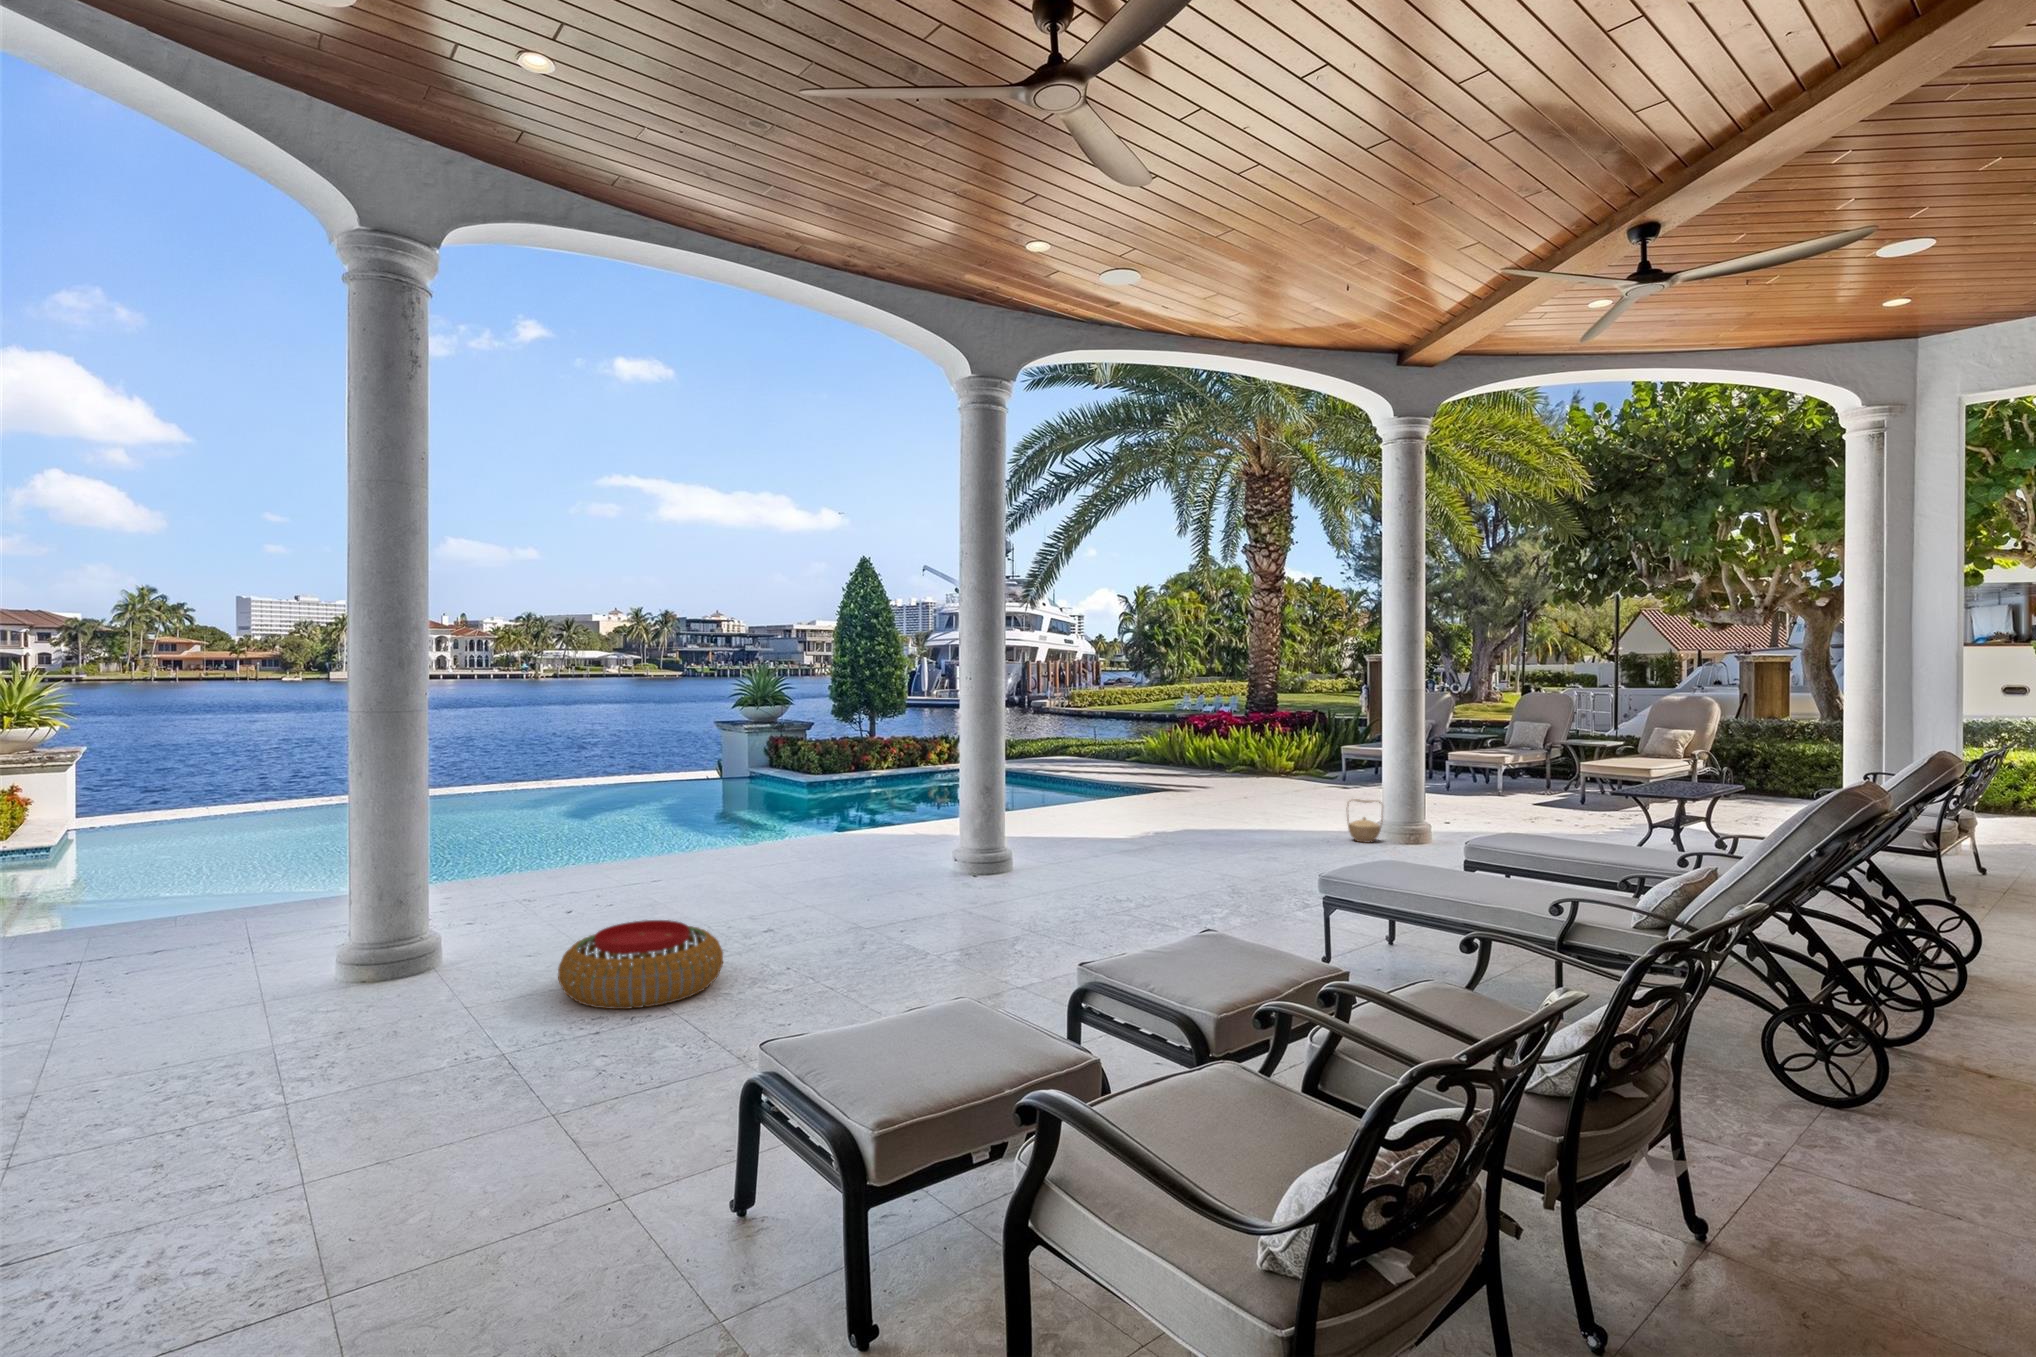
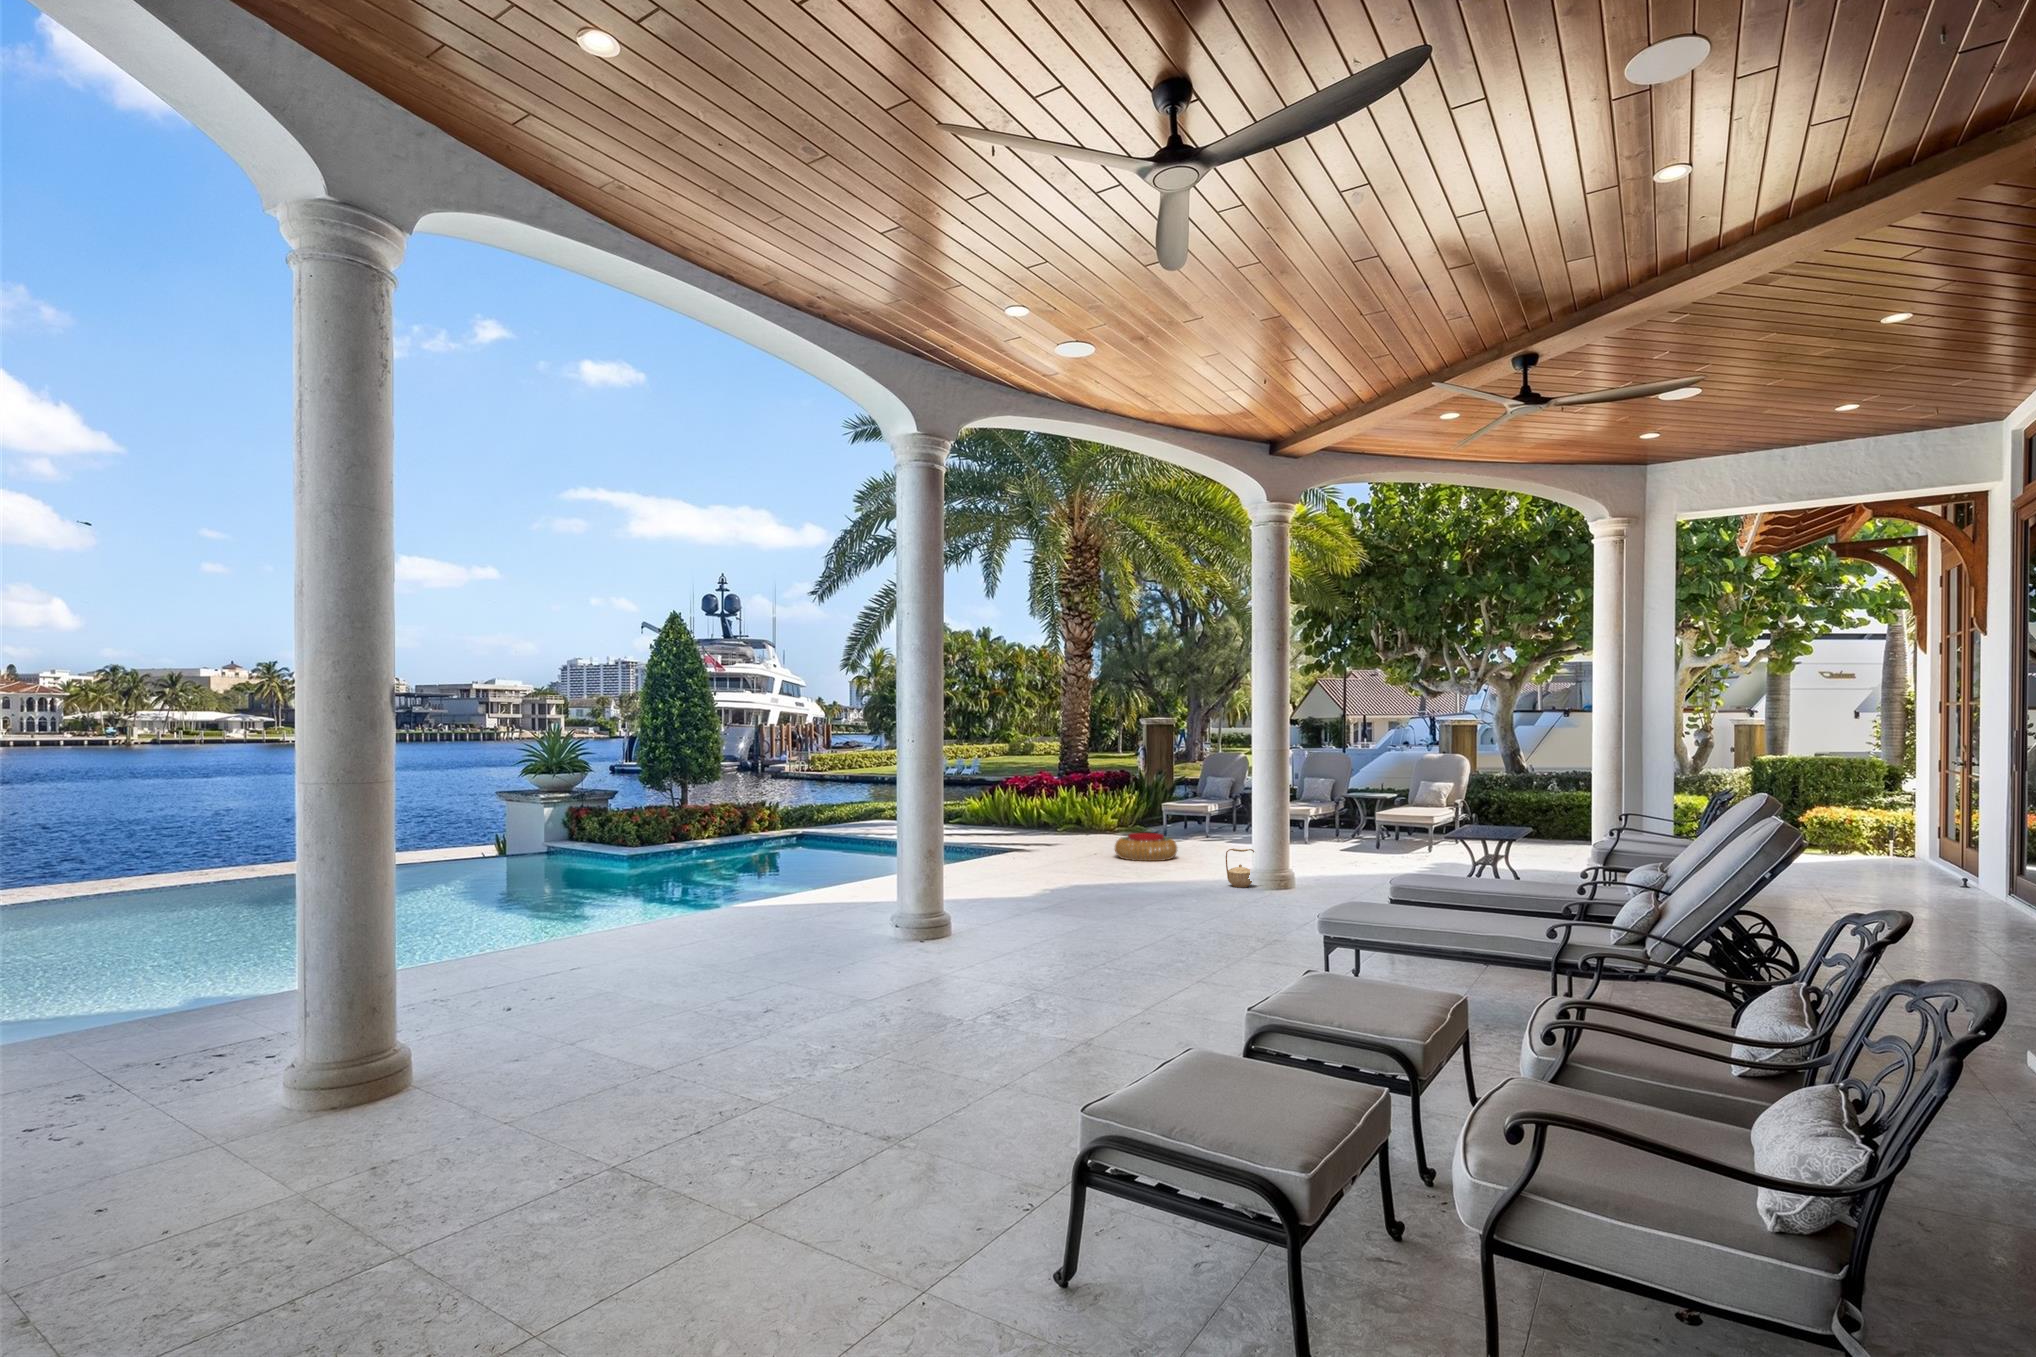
pouf: present [558,920,723,1009] -> present [1115,833,1177,861]

